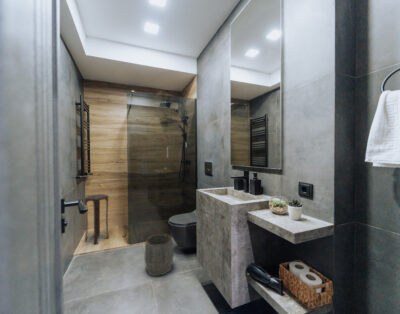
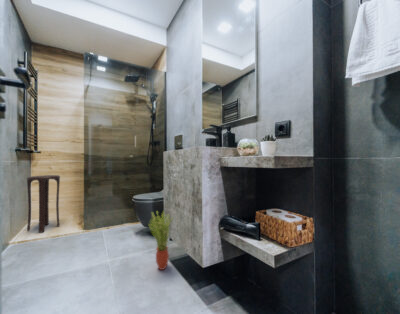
woven basket: present [145,234,174,276] -> none [101,211,138,256]
potted plant: none [184,244,206,296] -> present [150,213,173,270]

